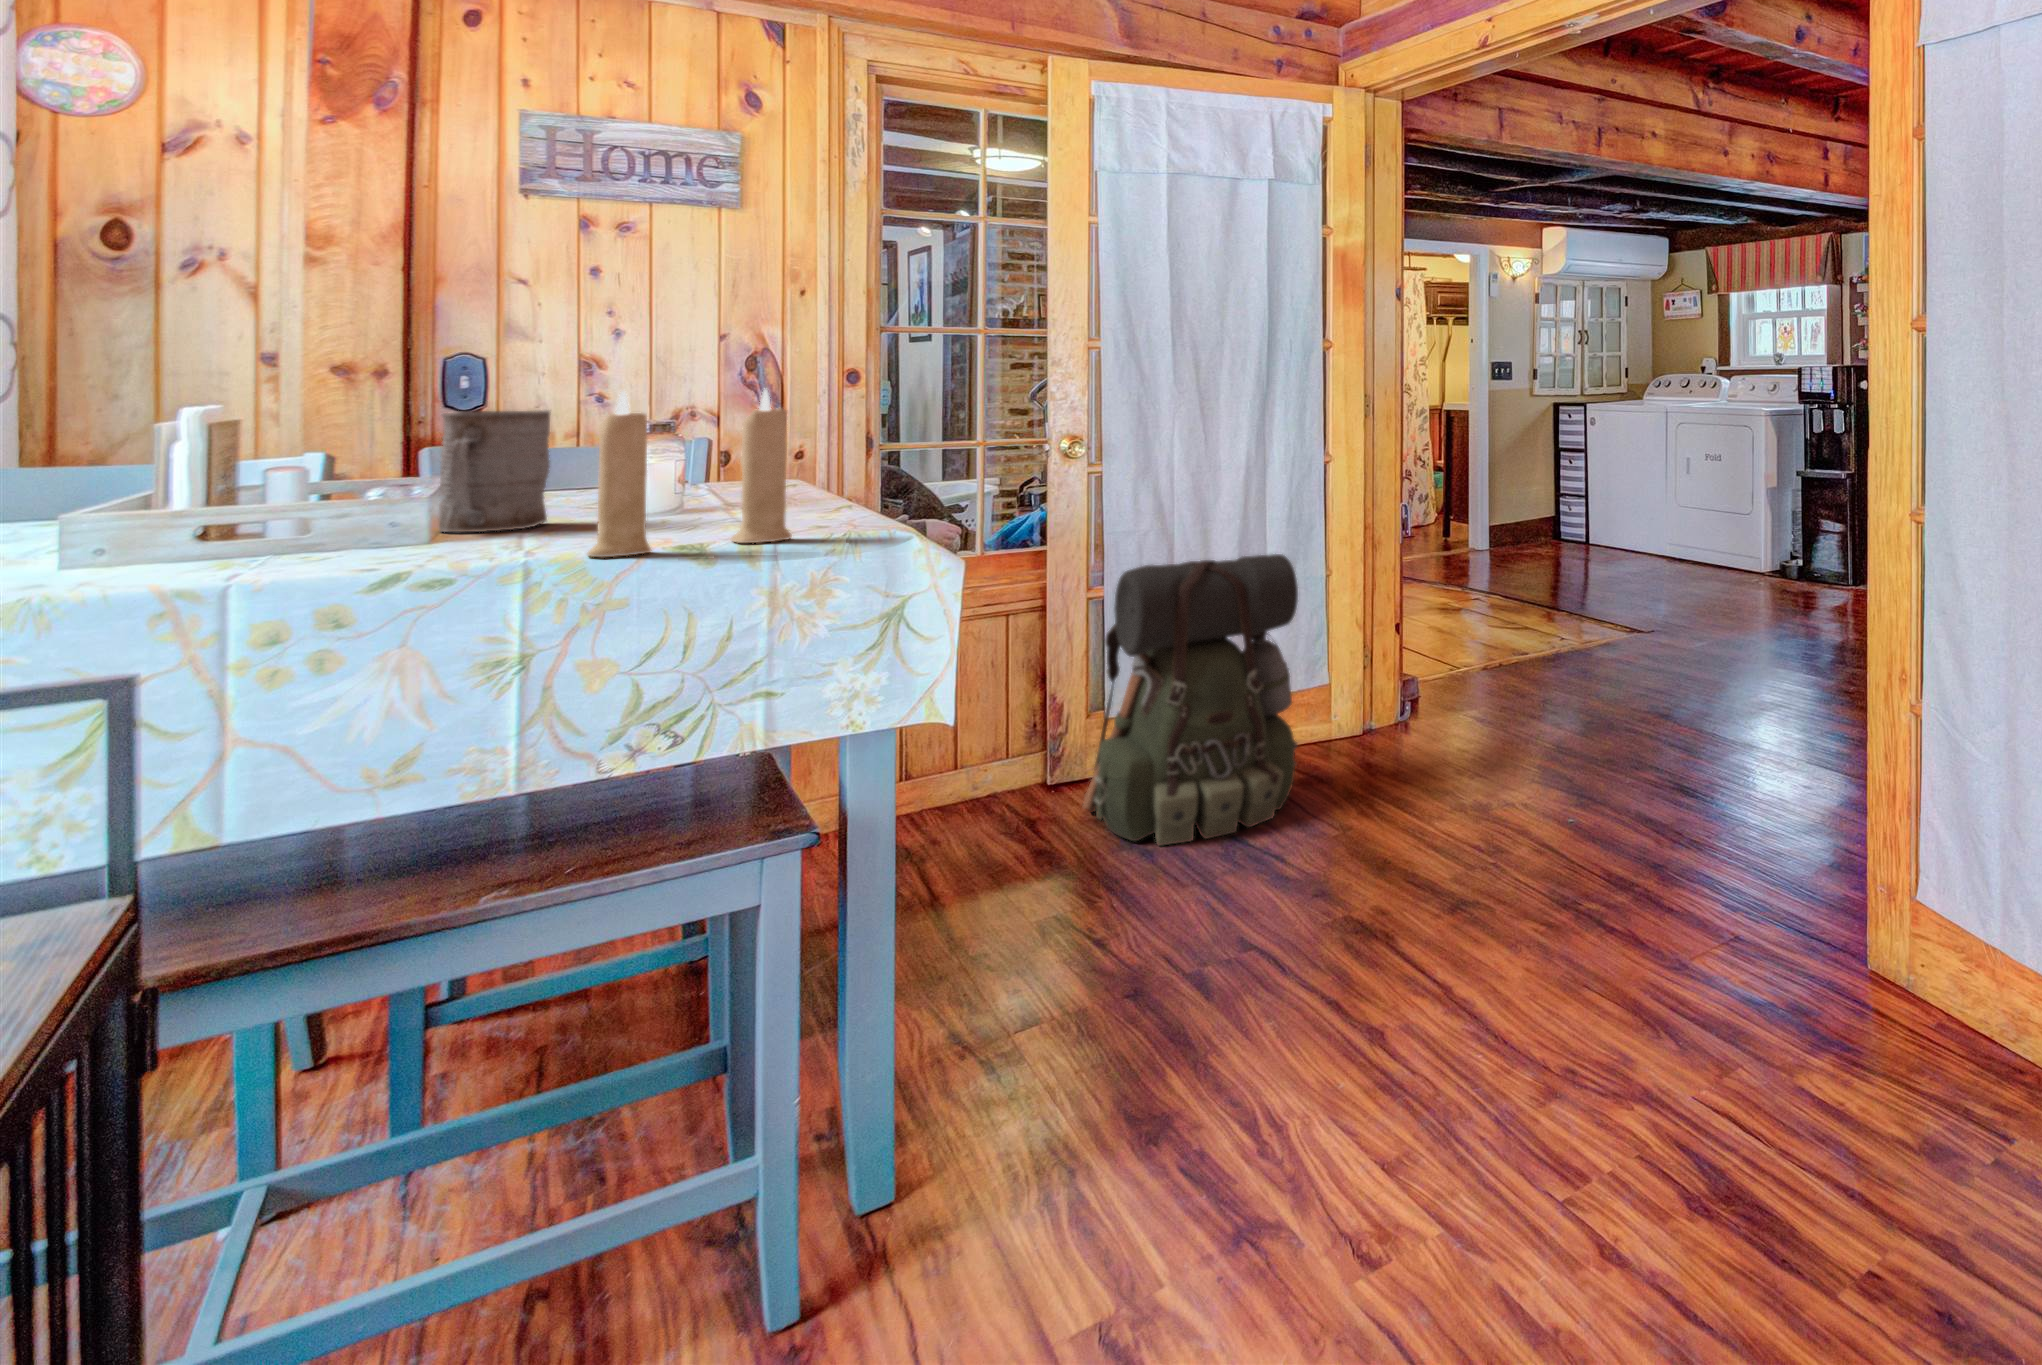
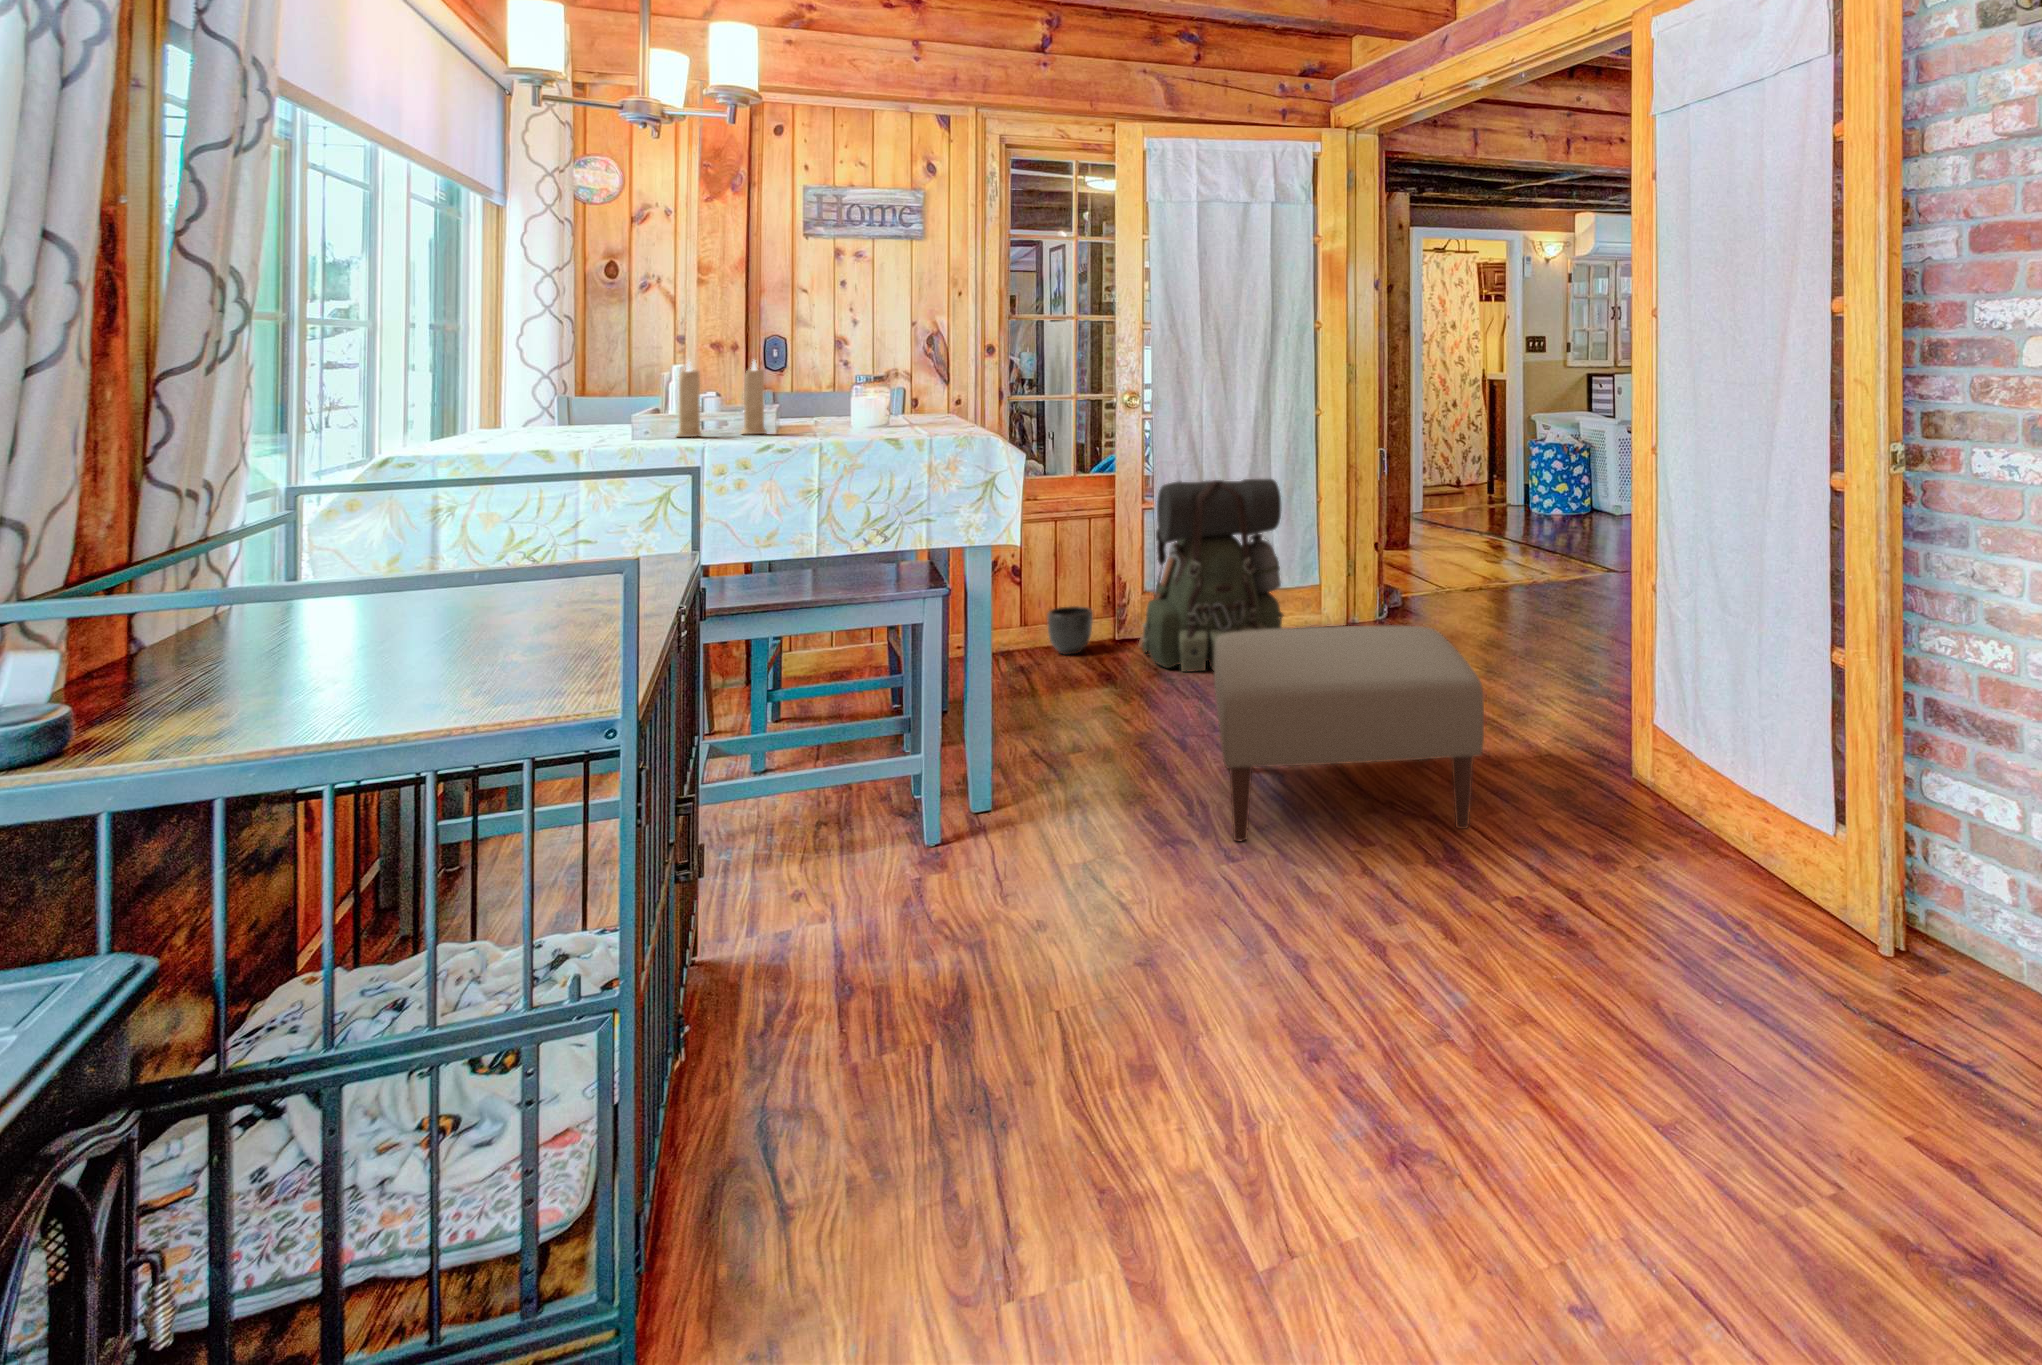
candle: present [587,389,791,557] -> present [676,361,766,437]
mug: present [439,410,551,532] -> none [785,369,832,429]
planter: none [939,751,1010,828] -> present [1047,606,1093,654]
ottoman: none [1272,786,1768,1247] -> present [1214,626,1484,841]

